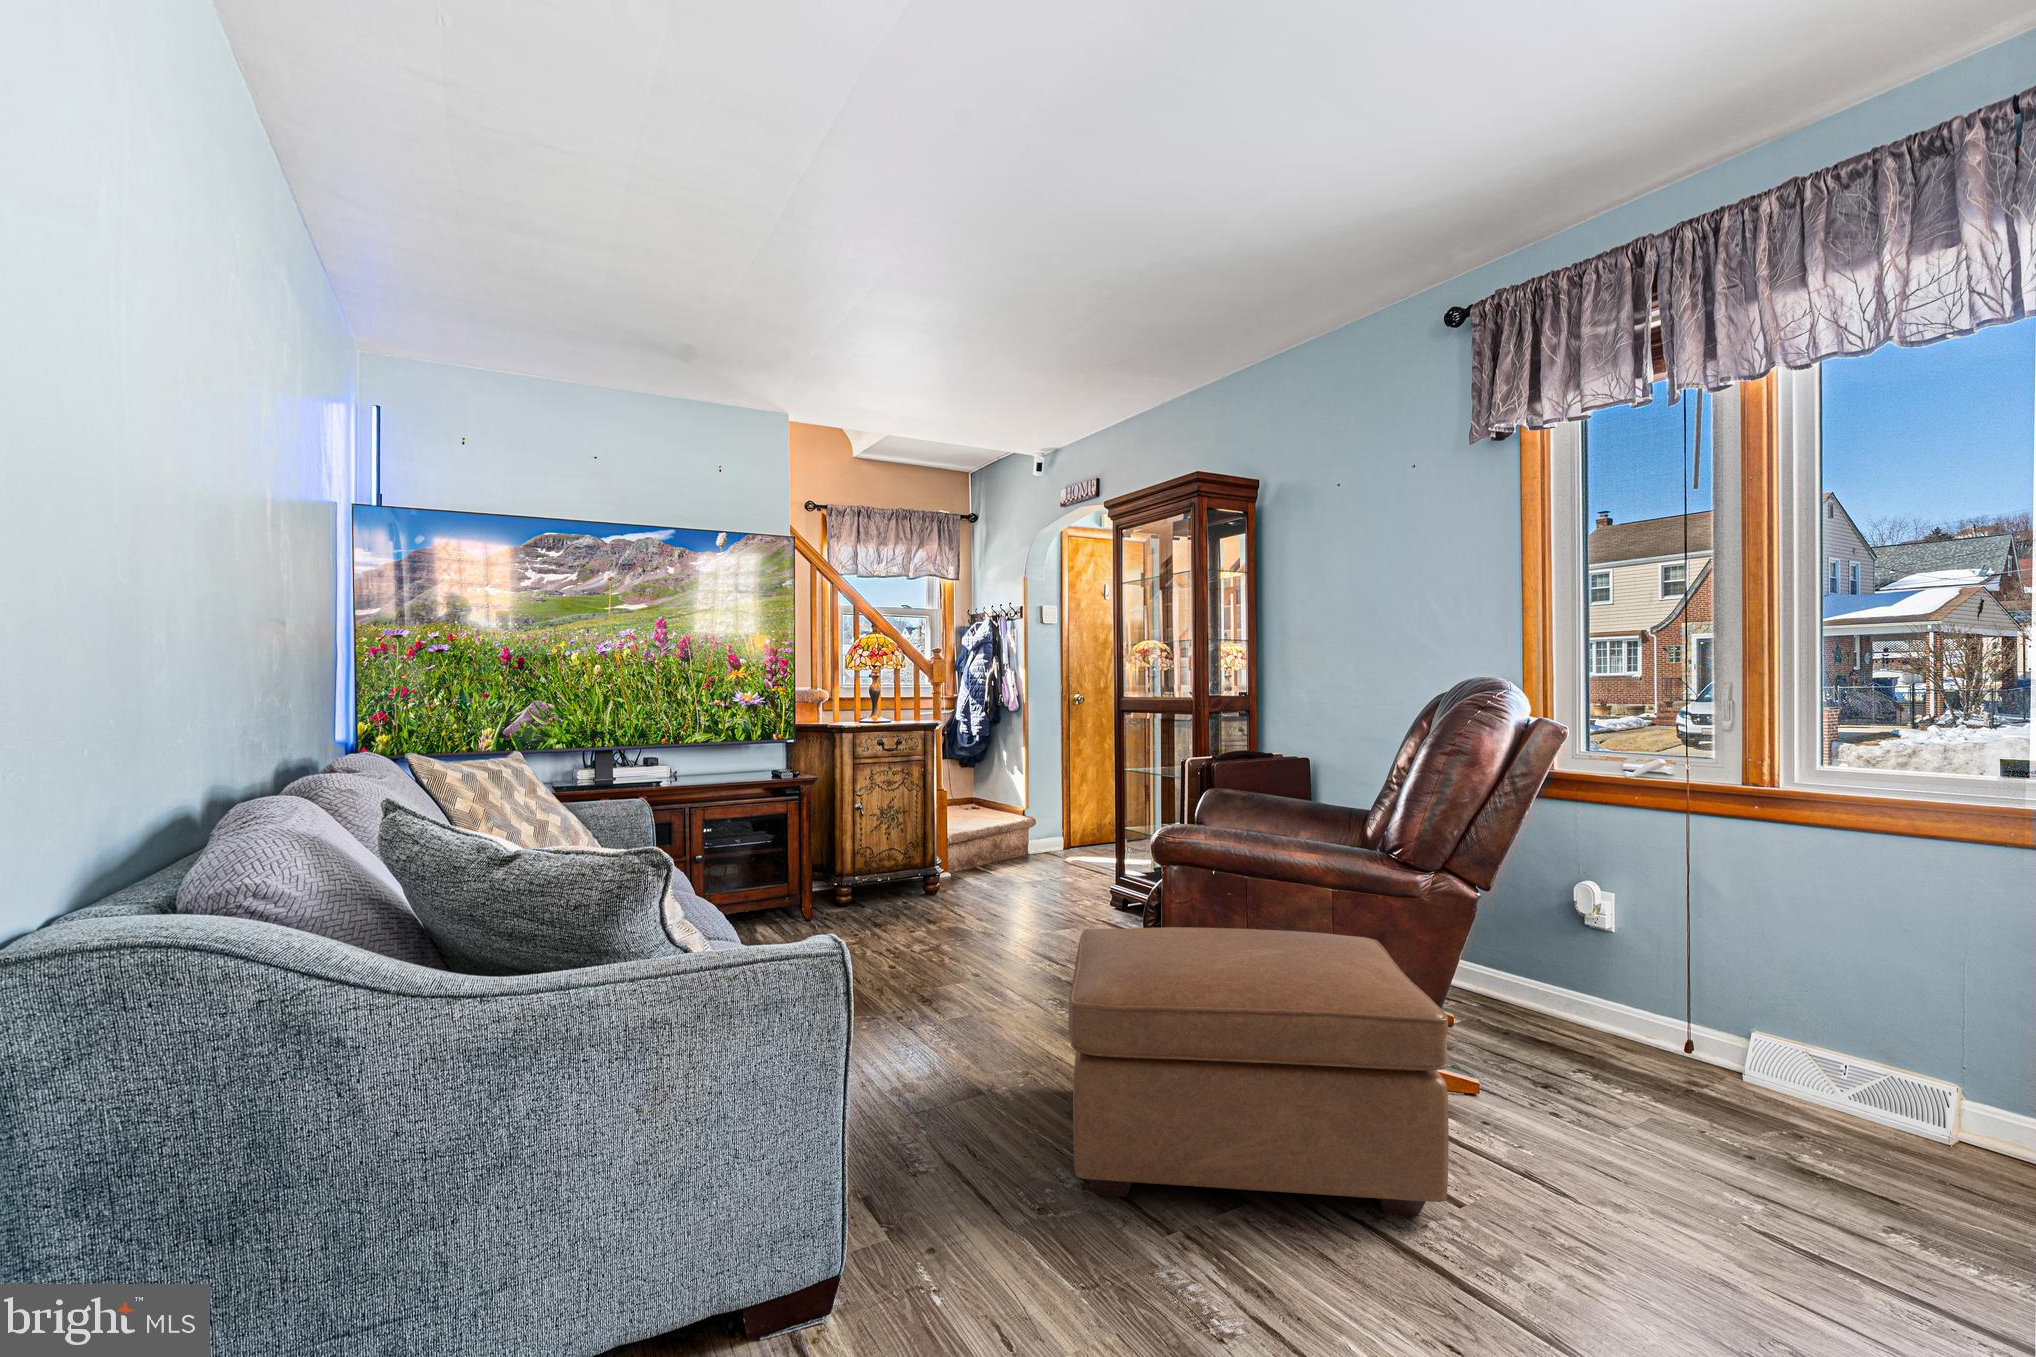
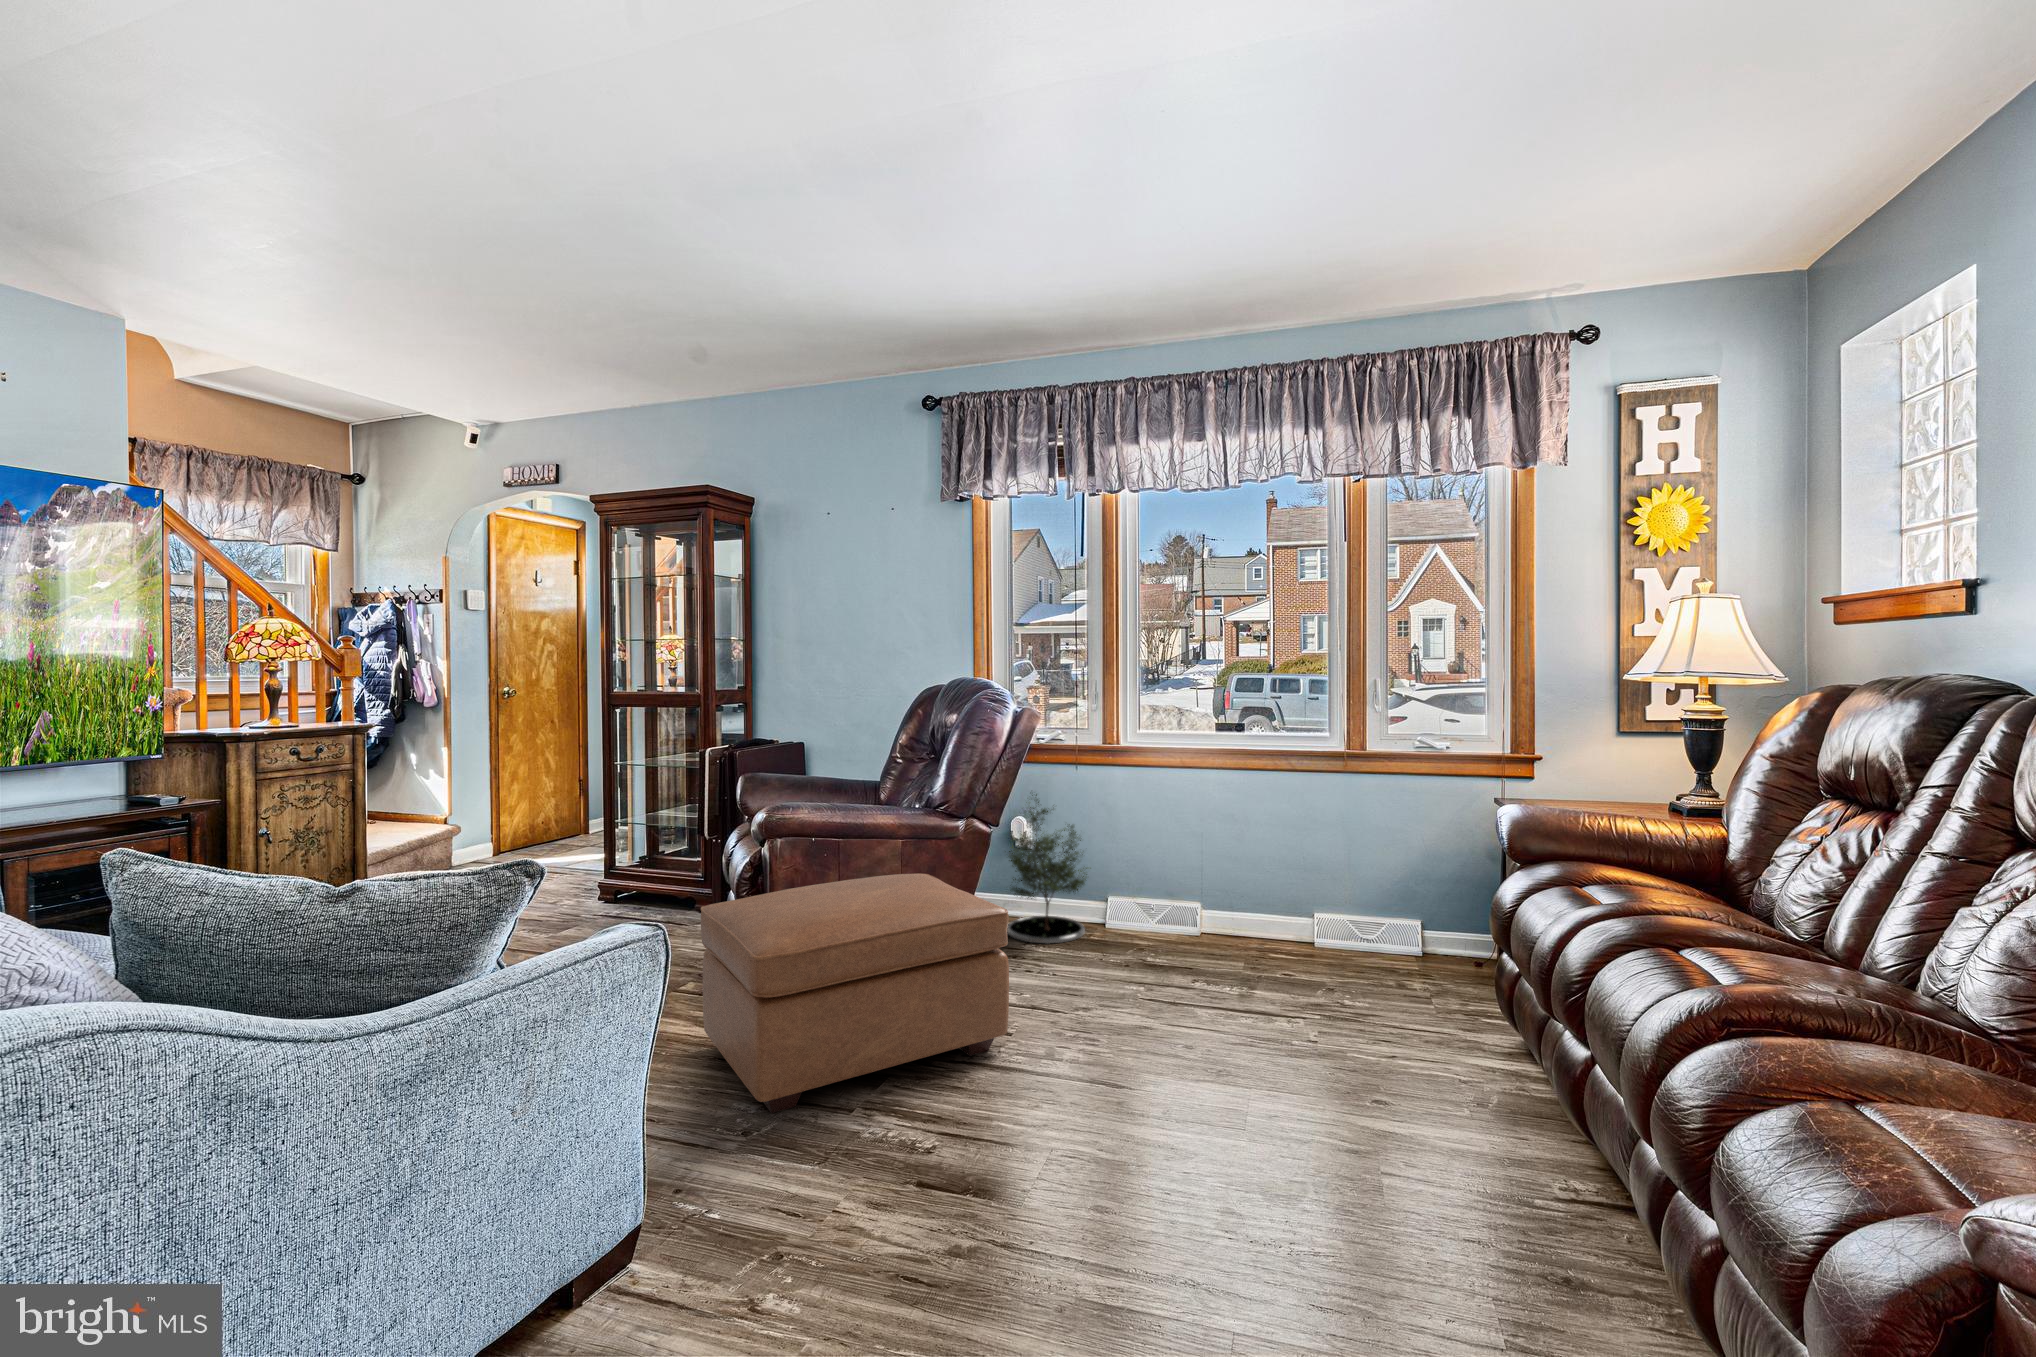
potted tree: none [1543,845,1708,1085] -> present [1007,794,1091,944]

